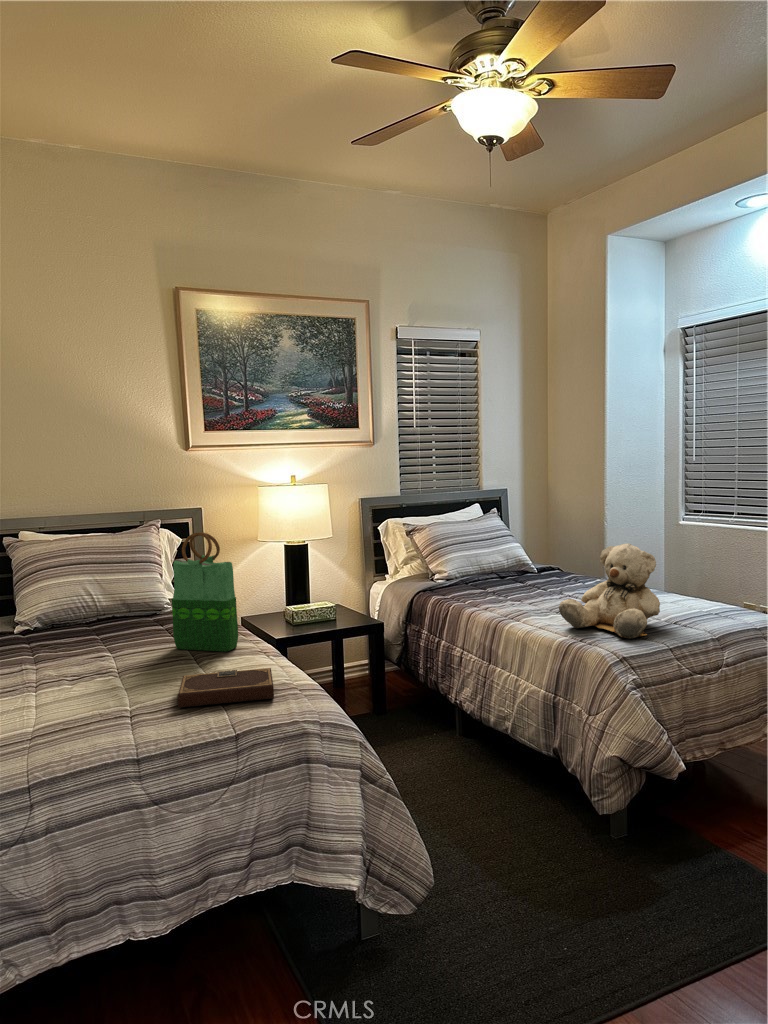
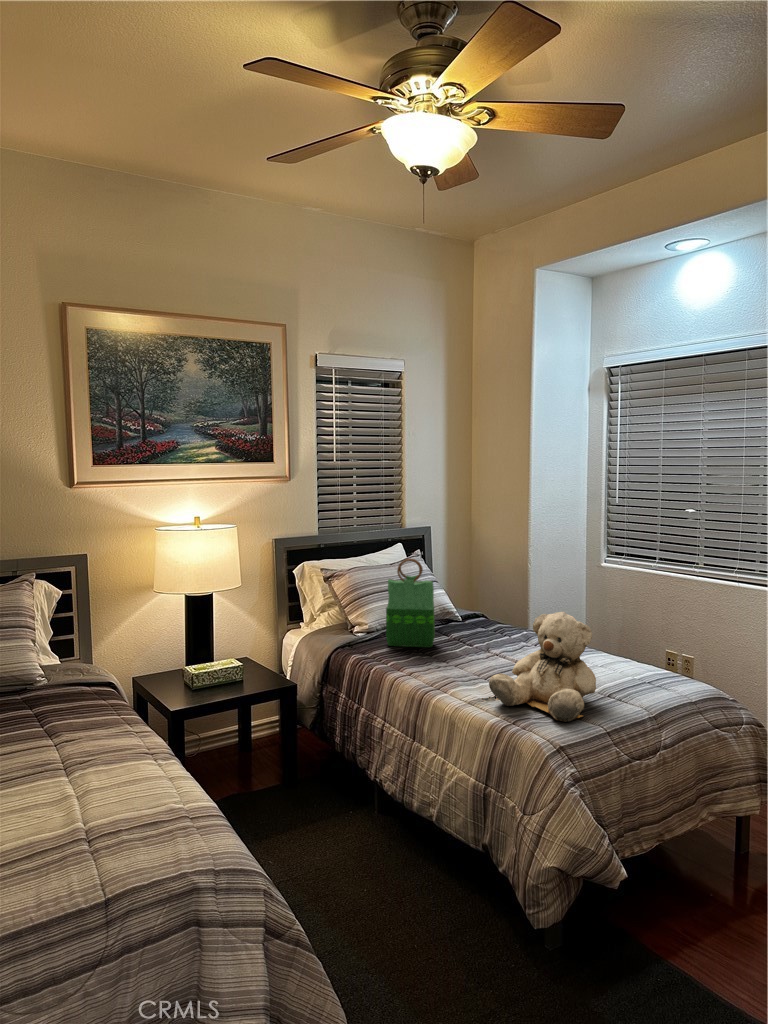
tote bag: present [172,532,238,652] -> present [386,559,435,647]
notebook: present [178,668,274,708] -> none [34,791,159,860]

